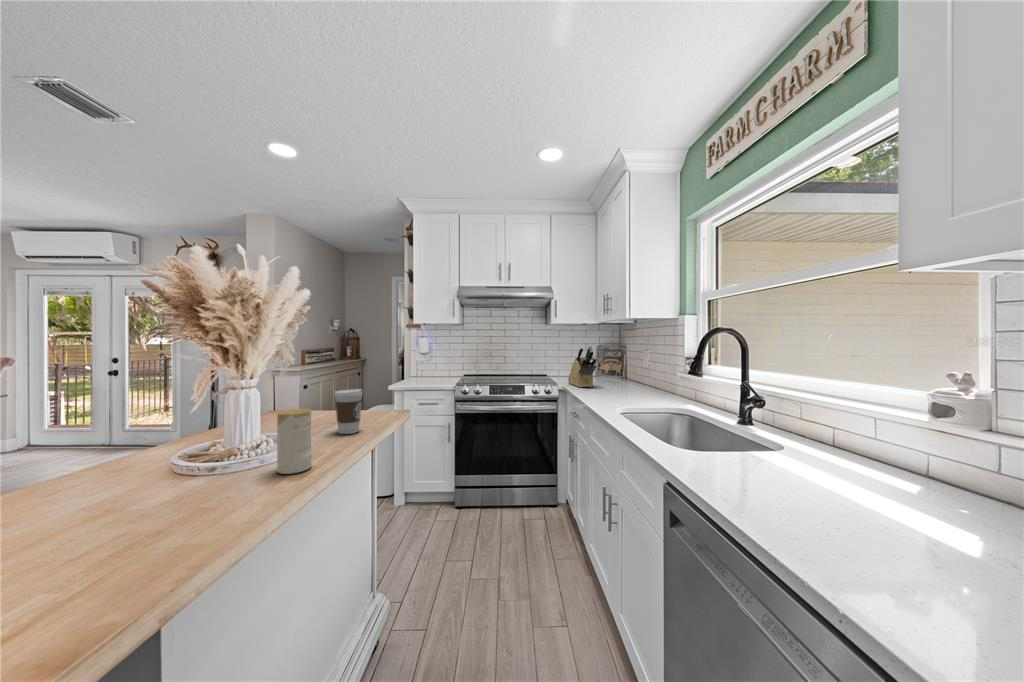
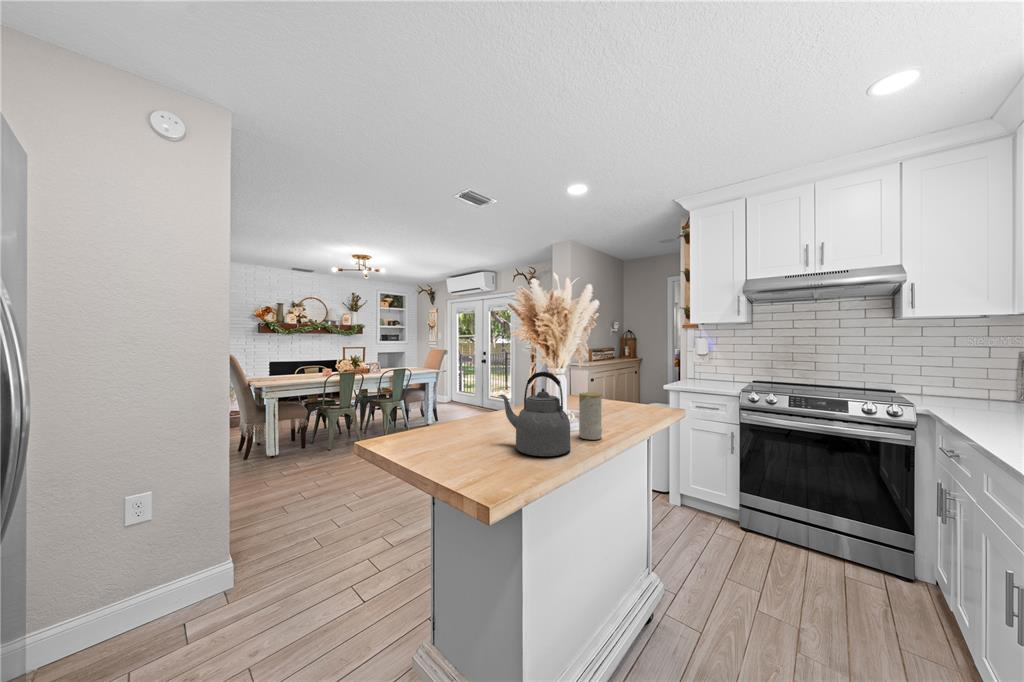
knife block: present [568,346,596,387] -> none [932,350,995,413]
kettle: none [106,389,260,530] -> present [498,372,571,456]
coffee cup: present [334,389,362,434] -> none [617,383,640,420]

